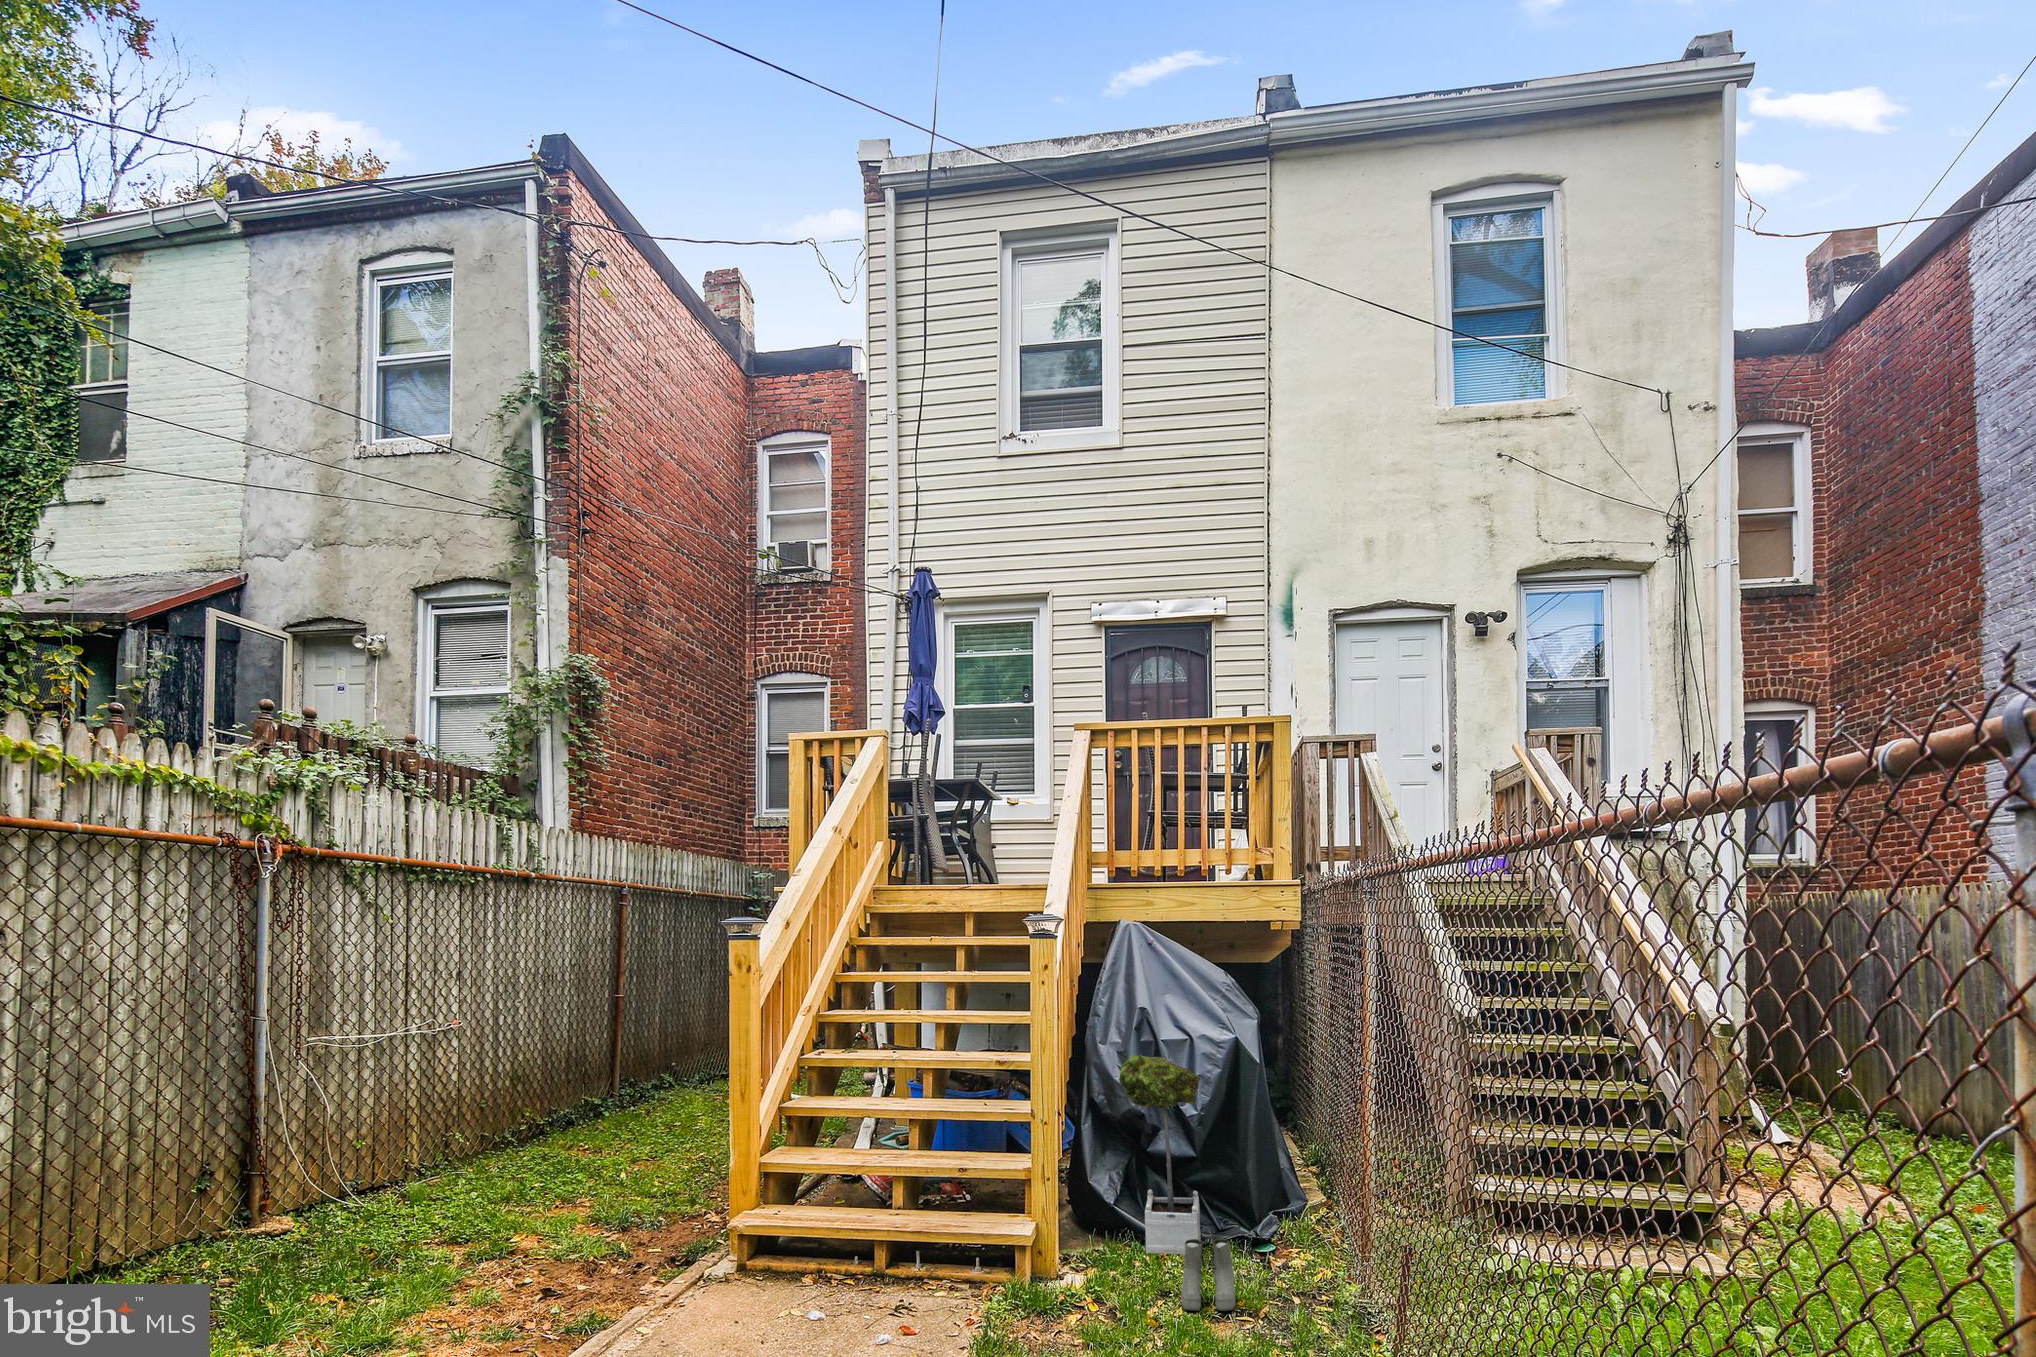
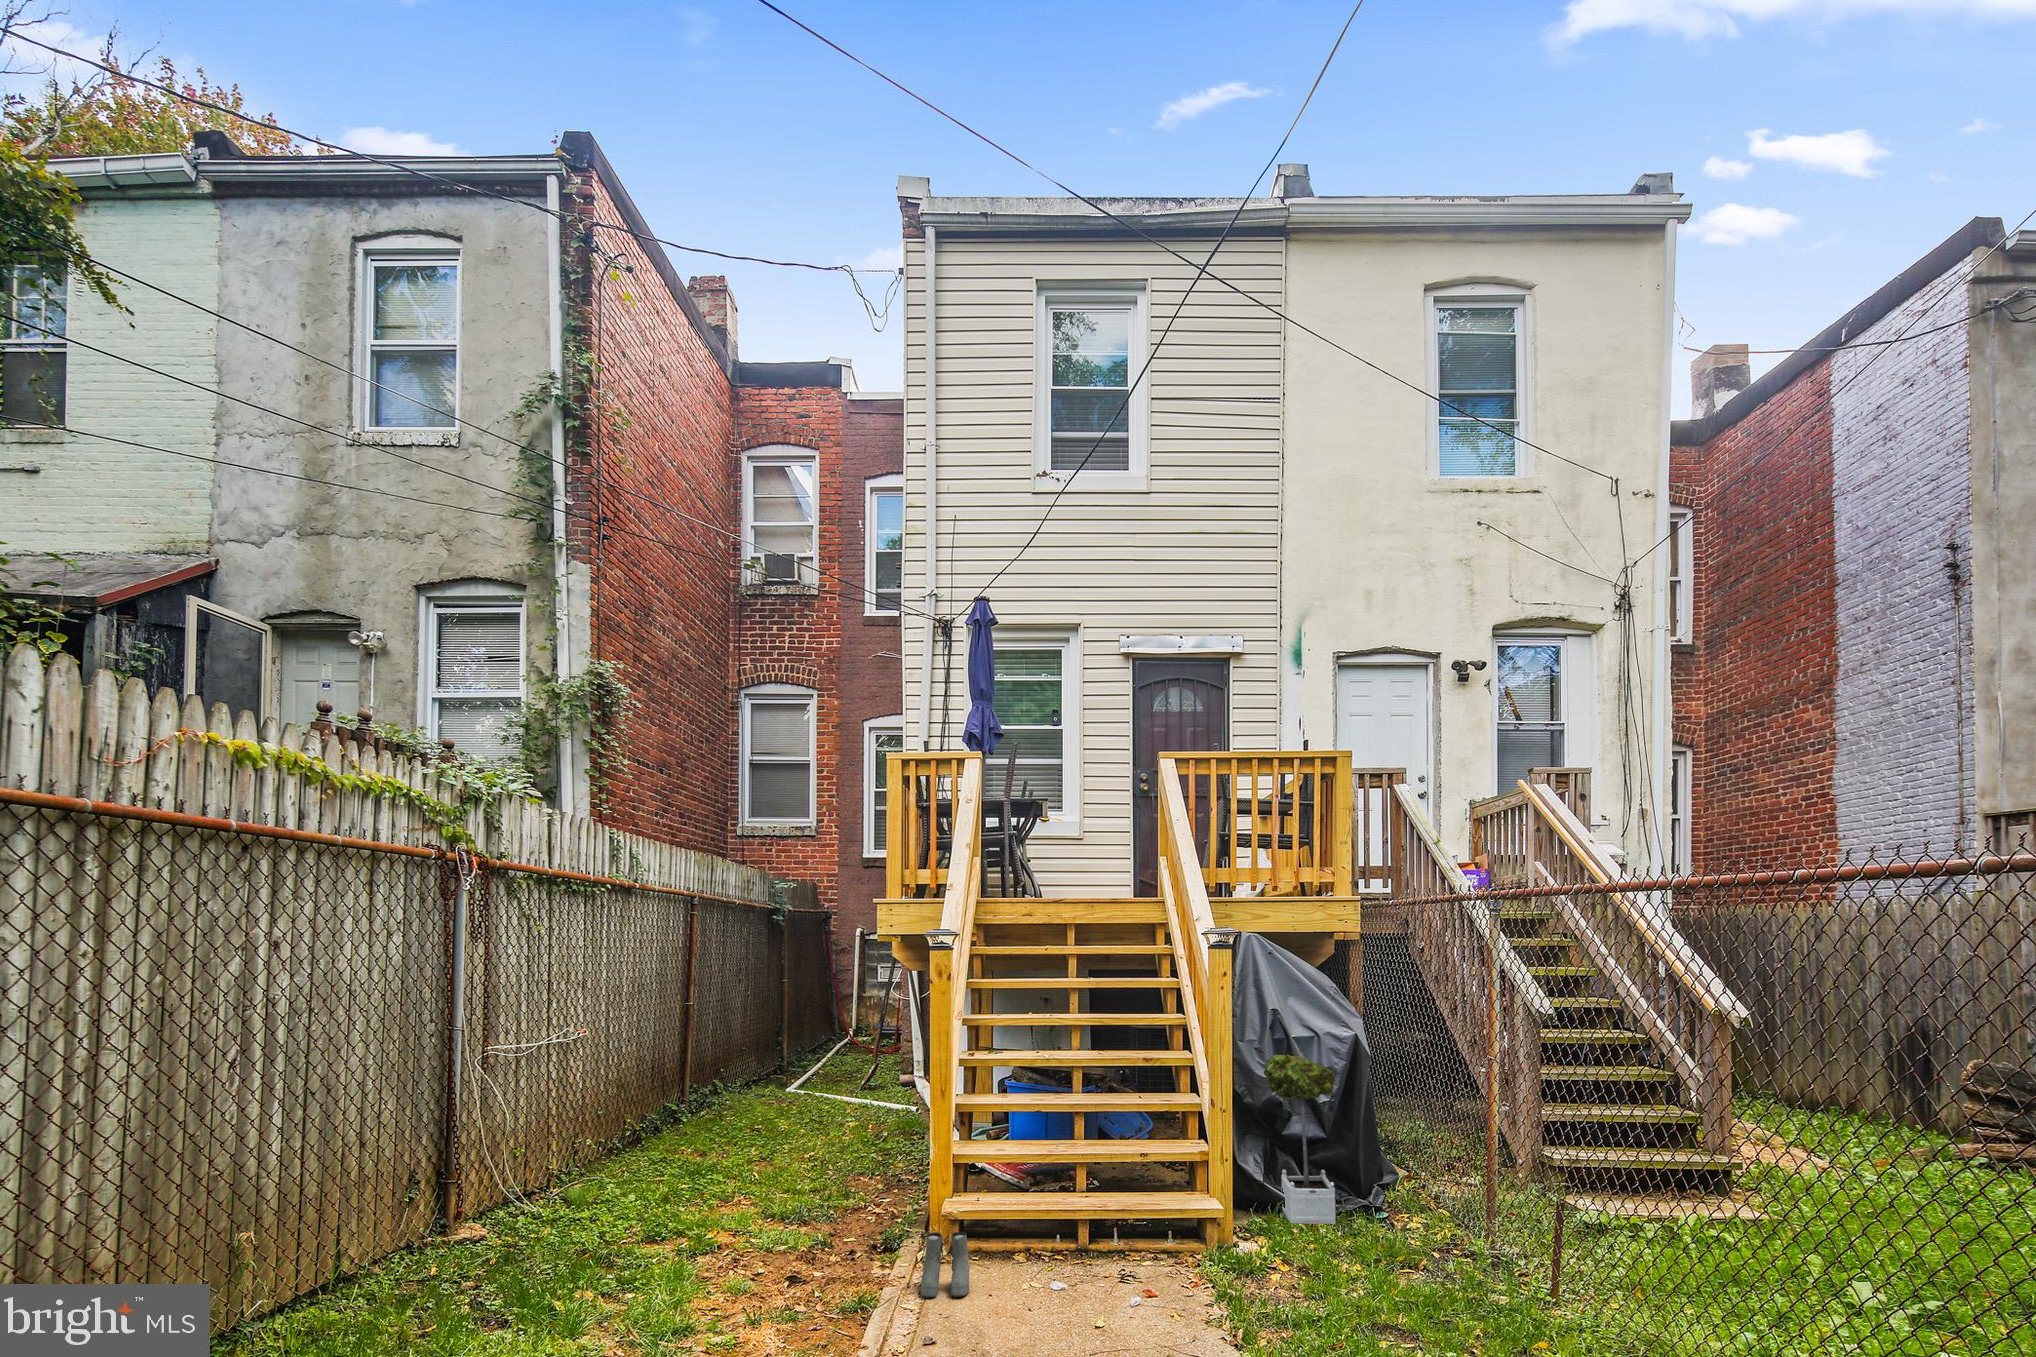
boots: present [1181,1239,1236,1311] -> present [921,1232,970,1298]

